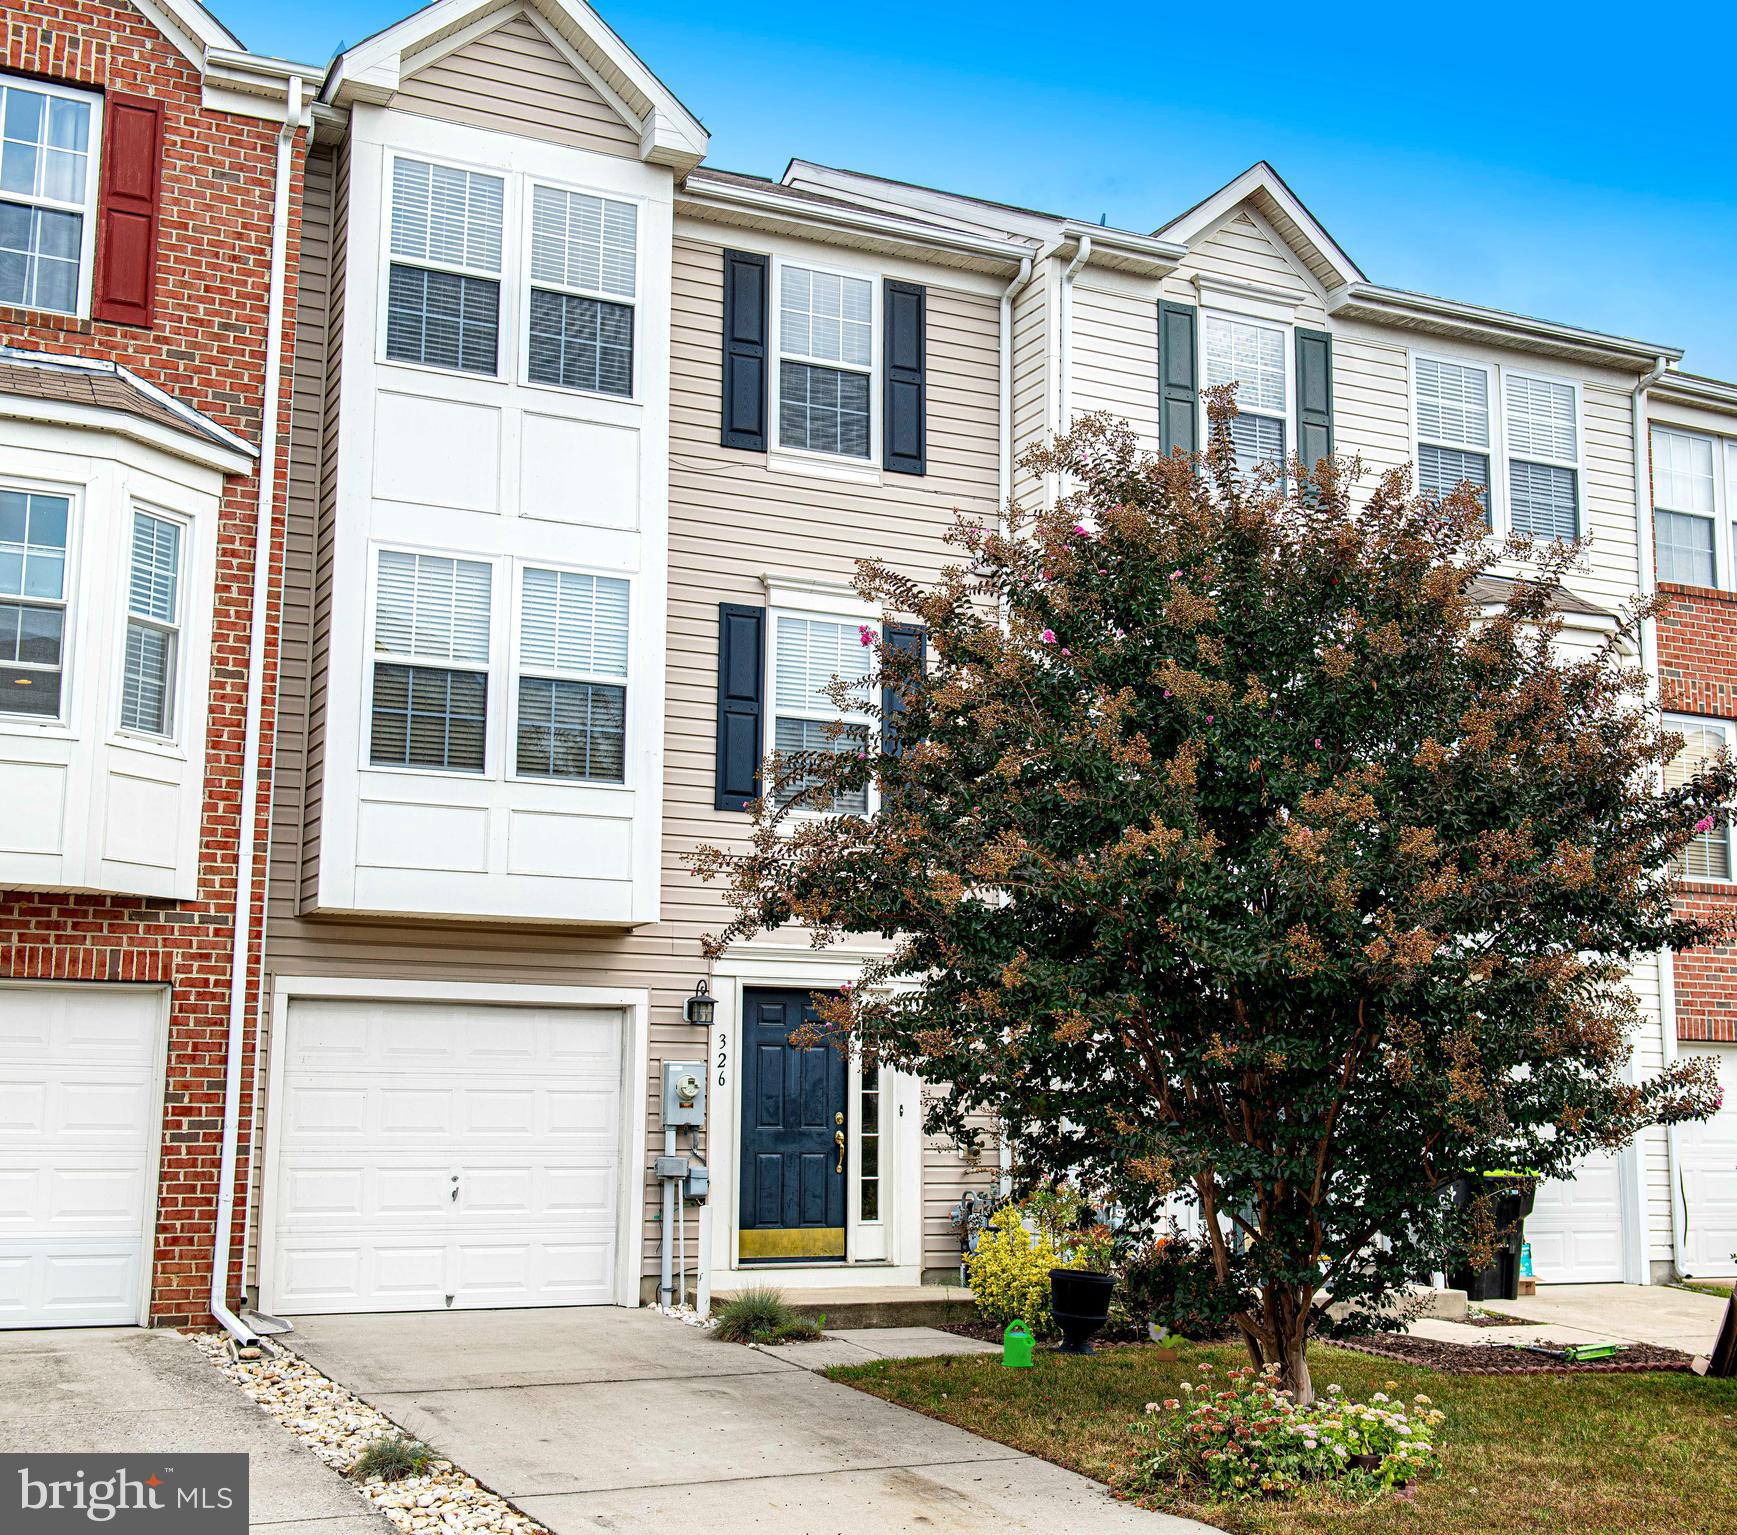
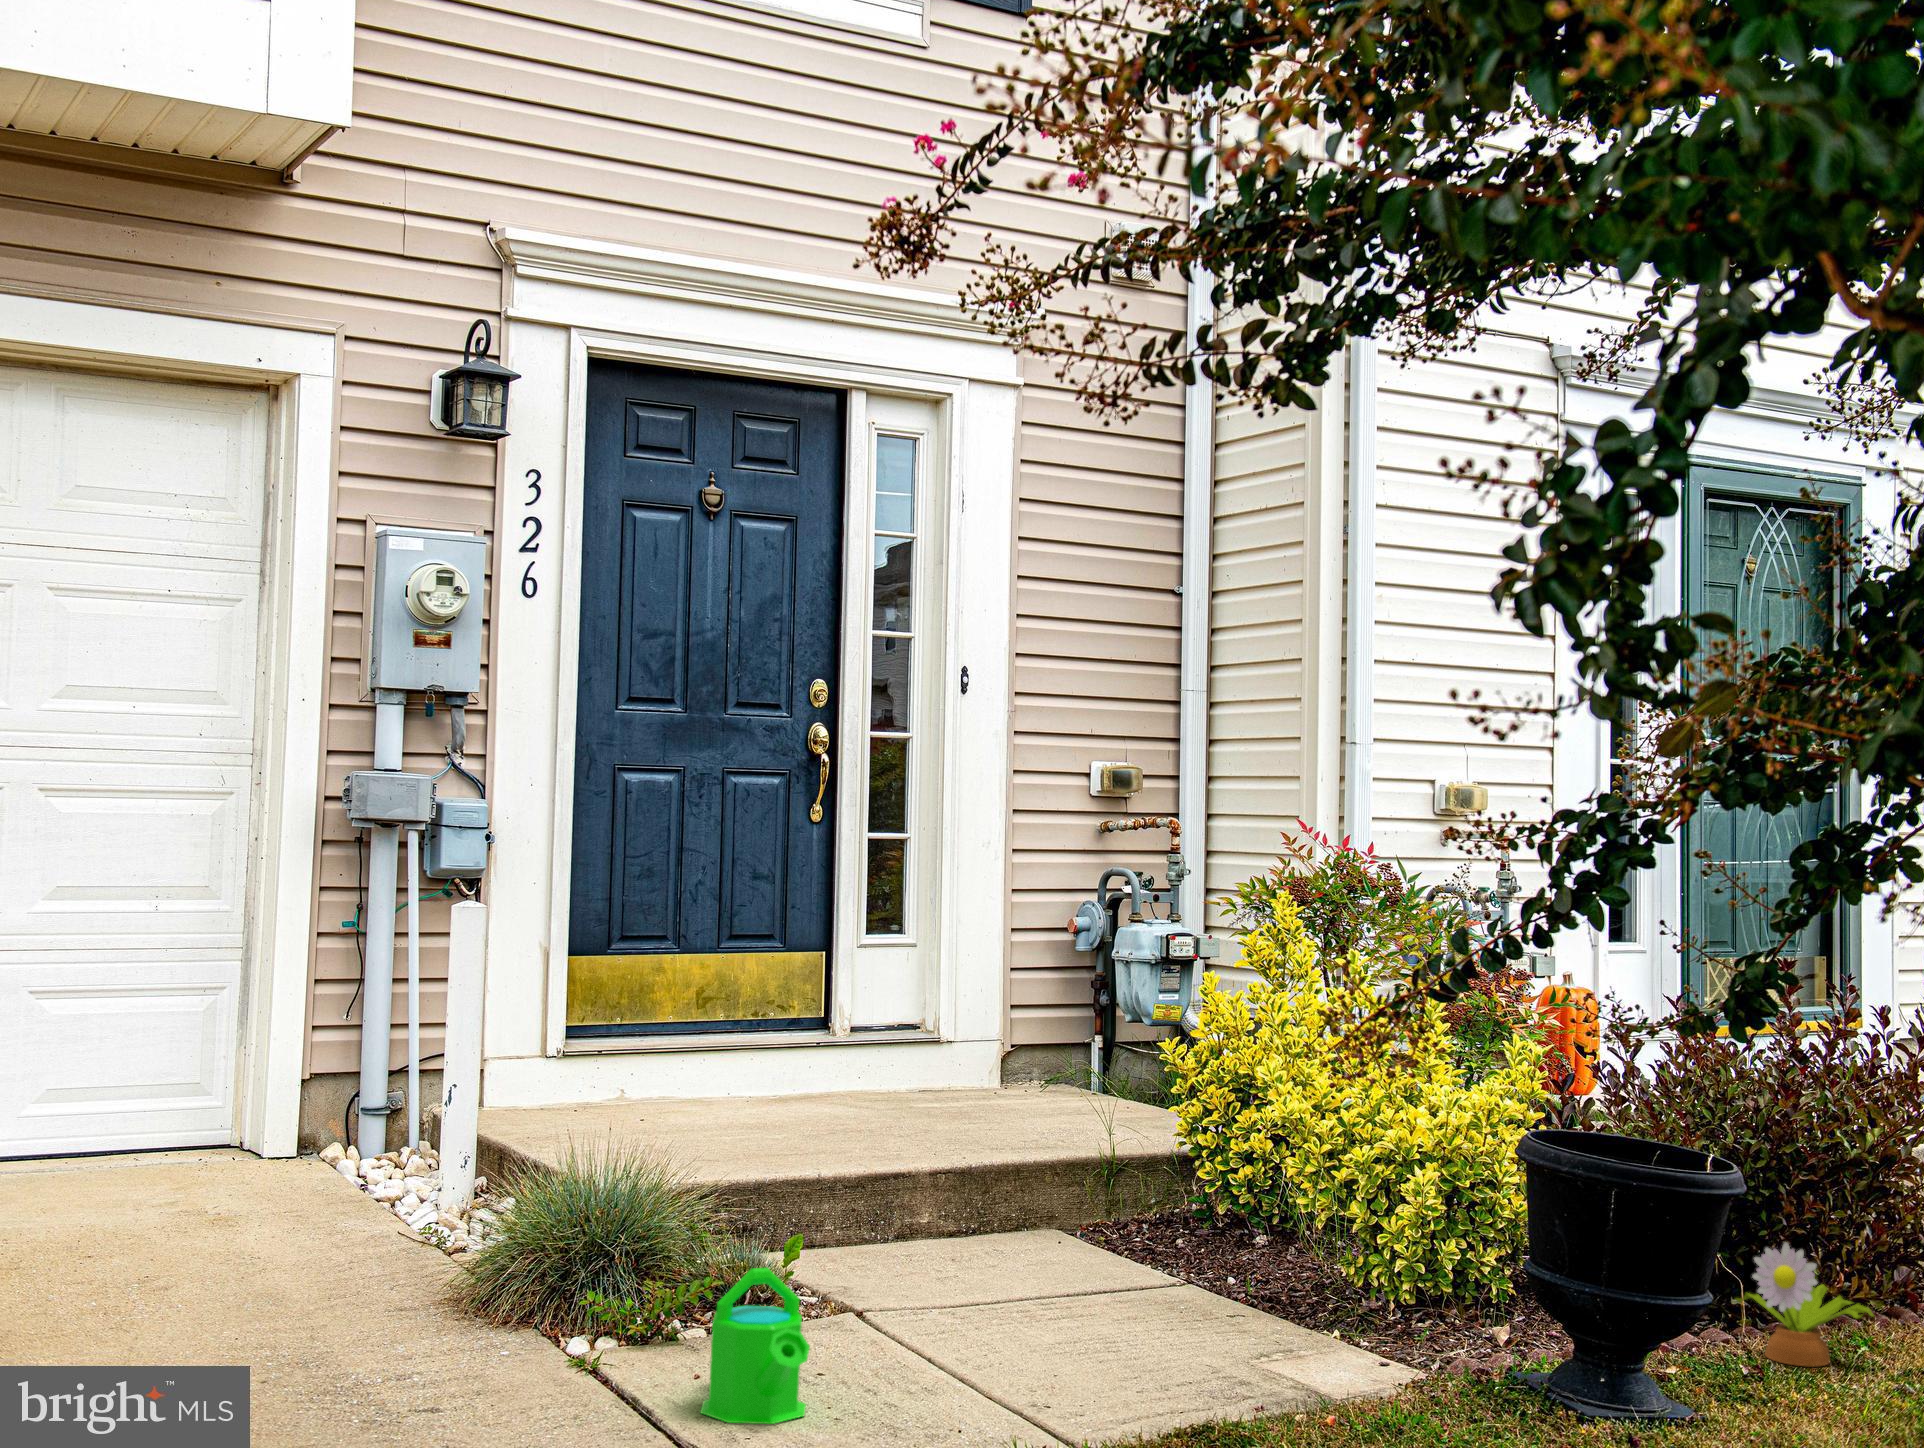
watering can: present [1001,1320,1035,1367] -> present [701,1267,810,1424]

